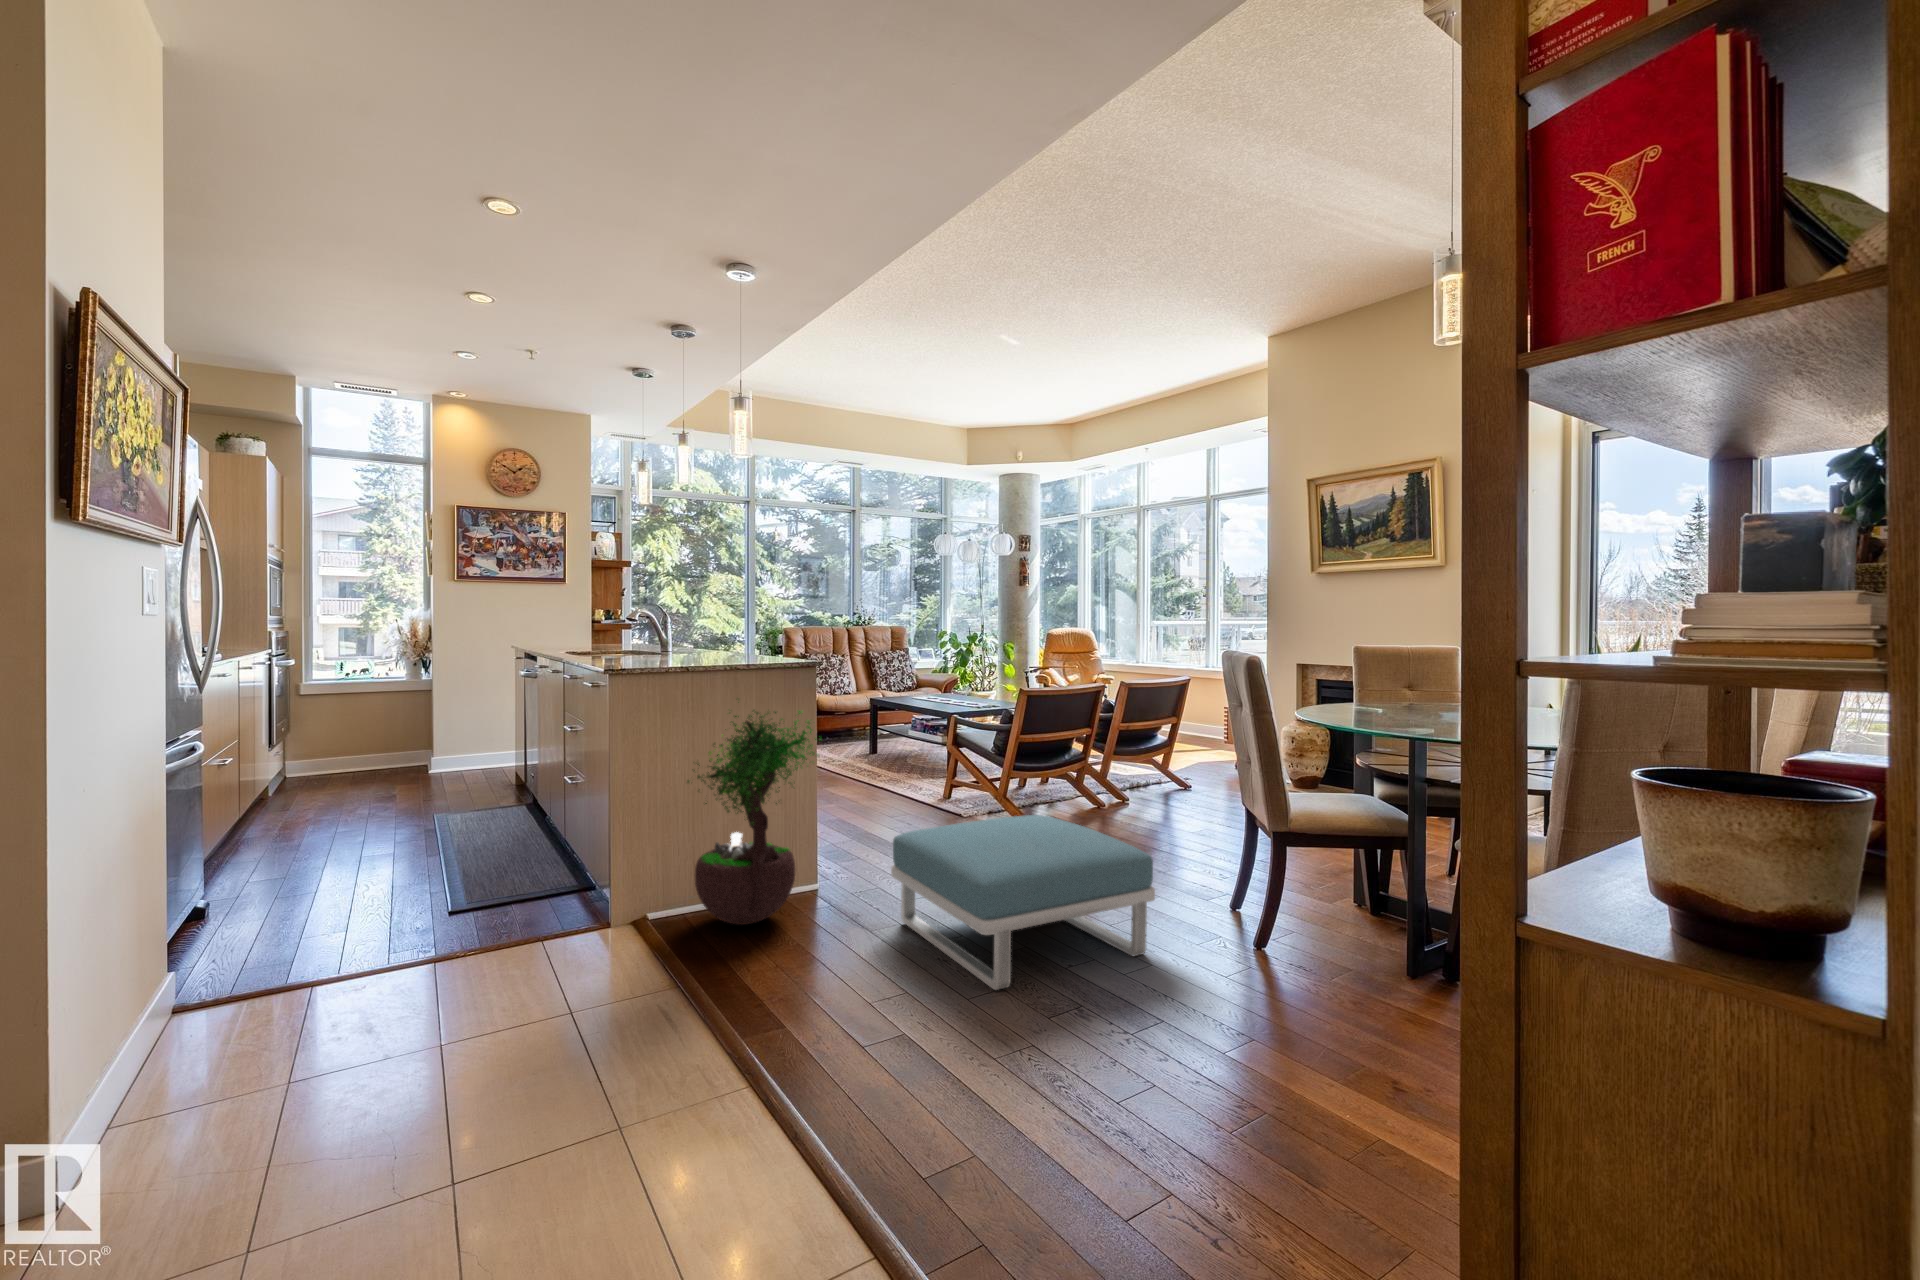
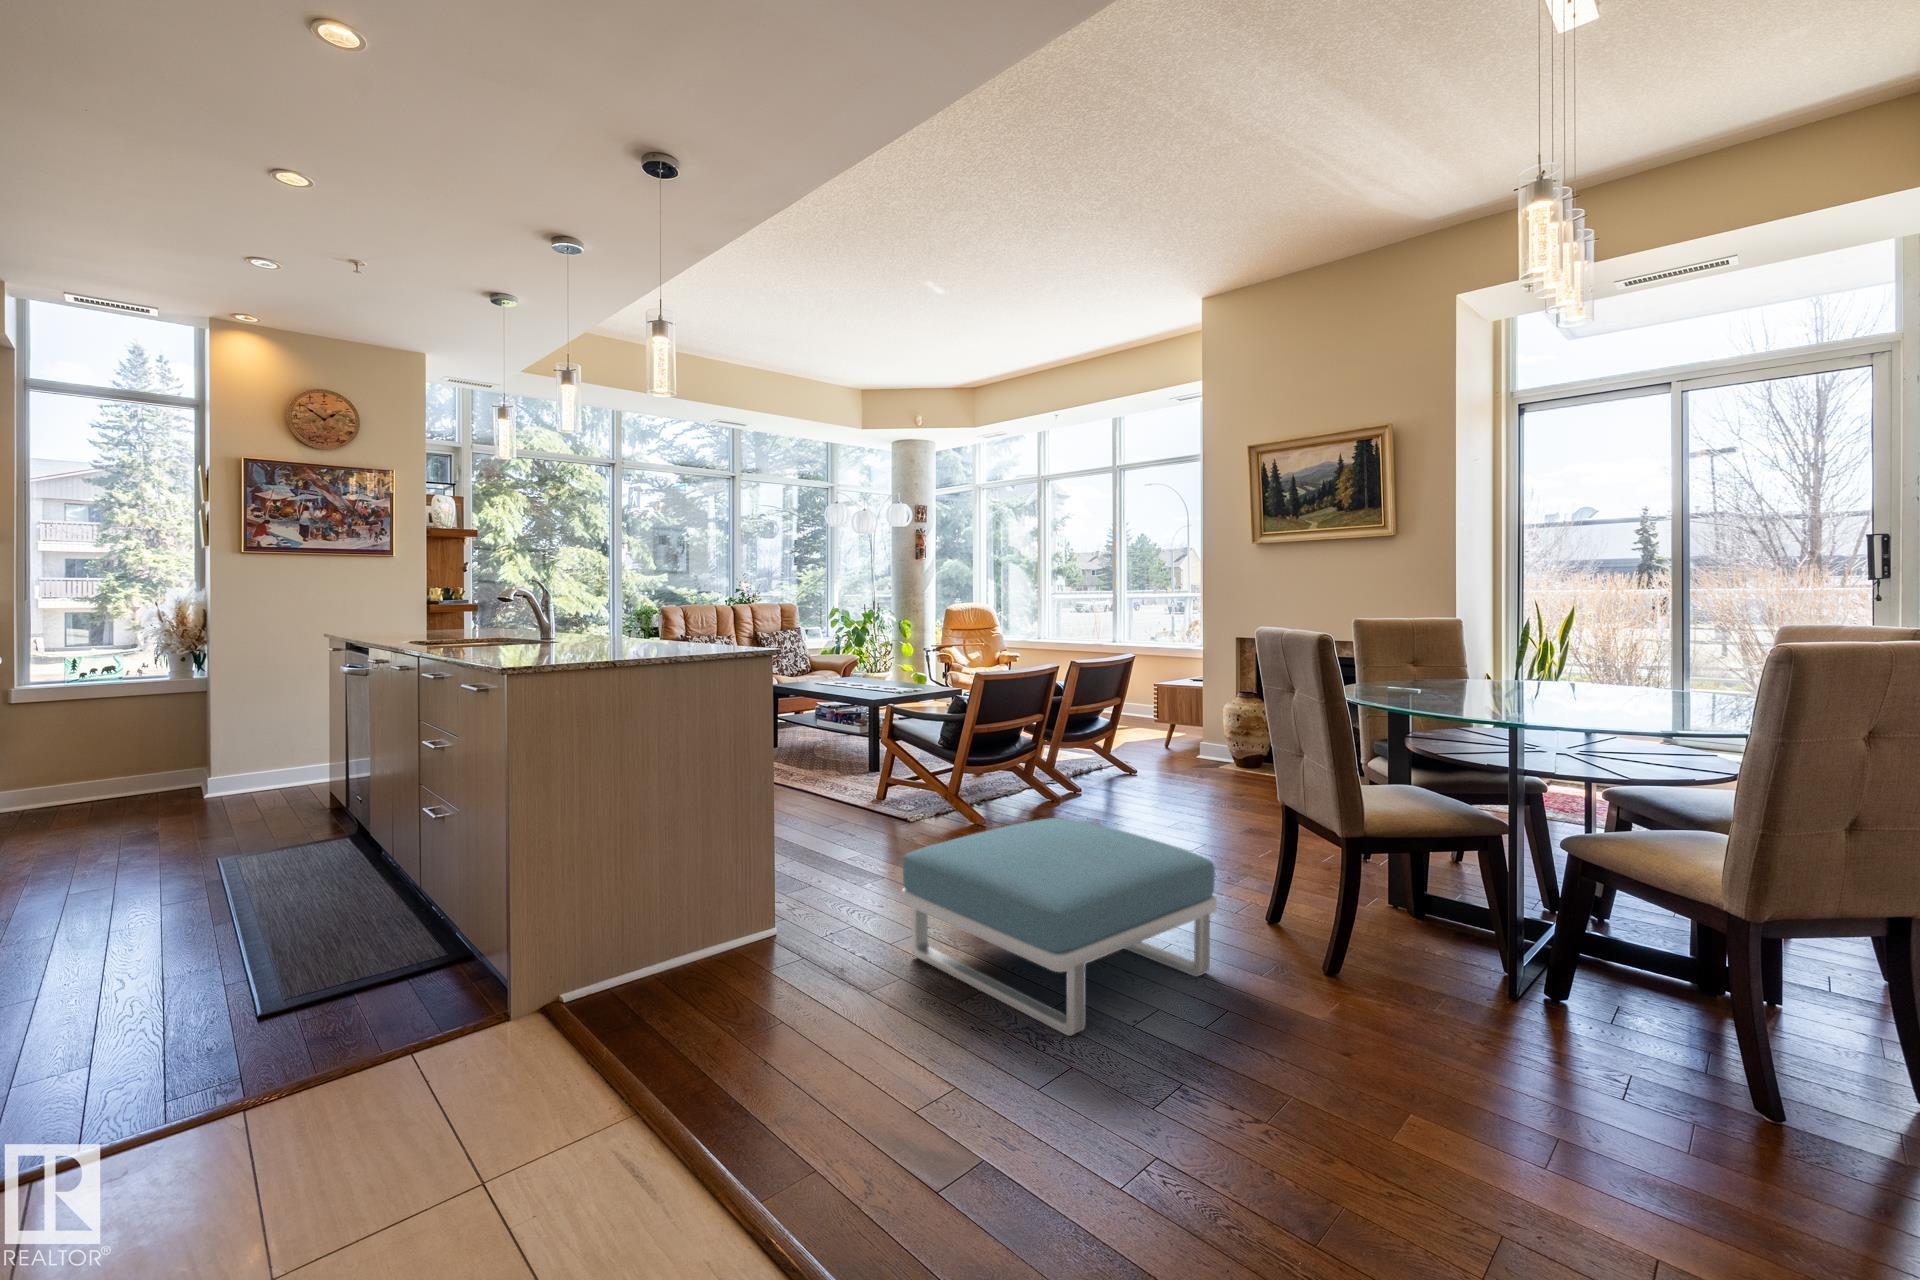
potted tree: present [687,702,822,925] -> none [653,694,817,977]

